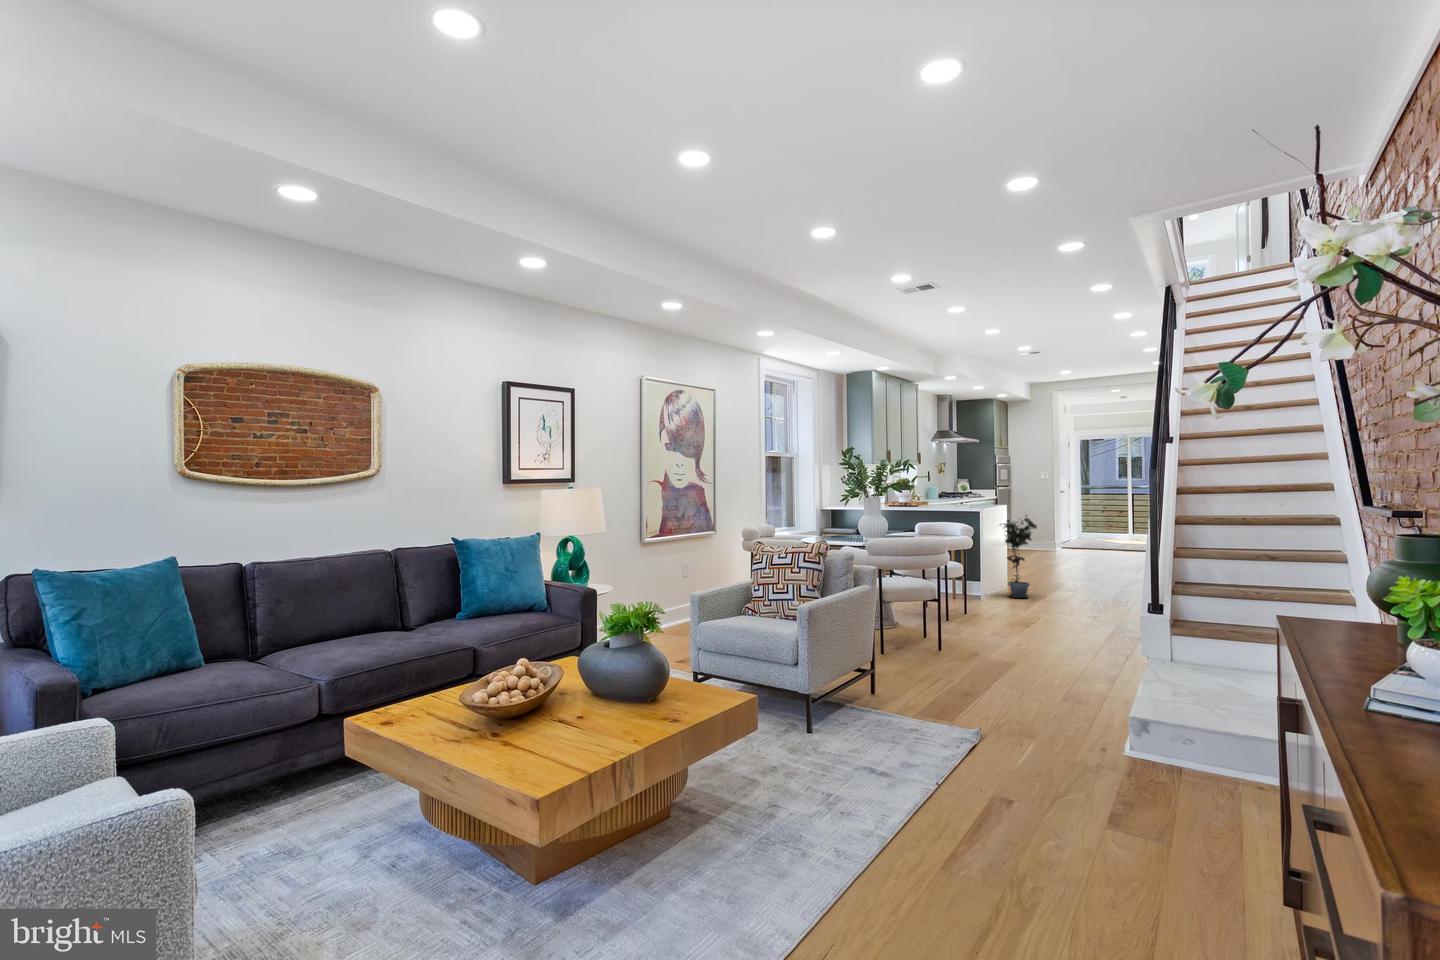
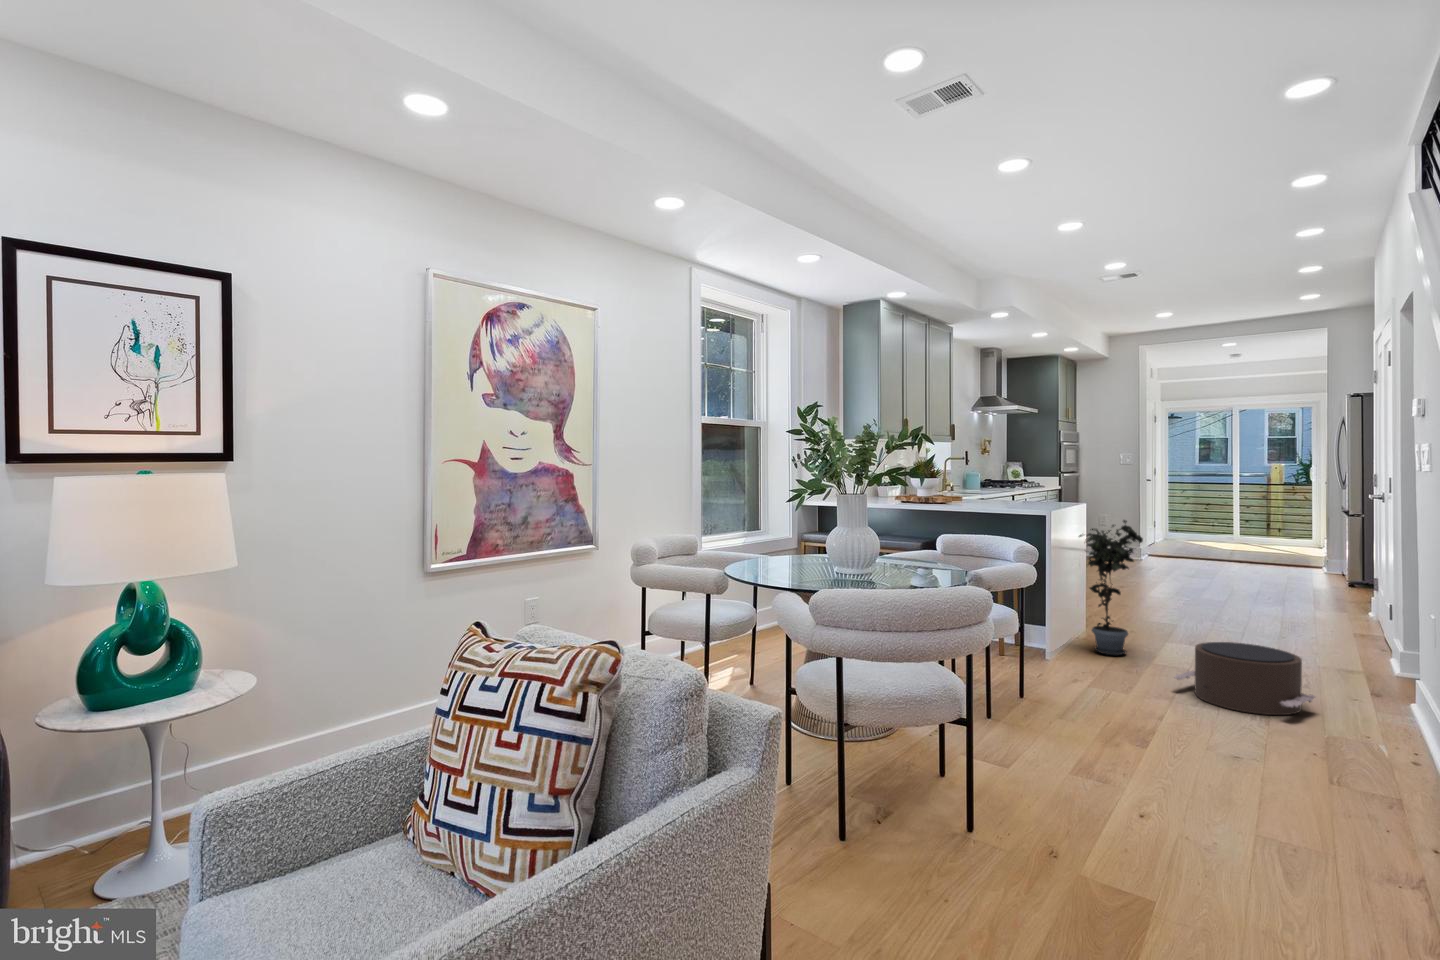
pouf: none [1049,583,1121,617] -> present [1174,642,1315,715]

